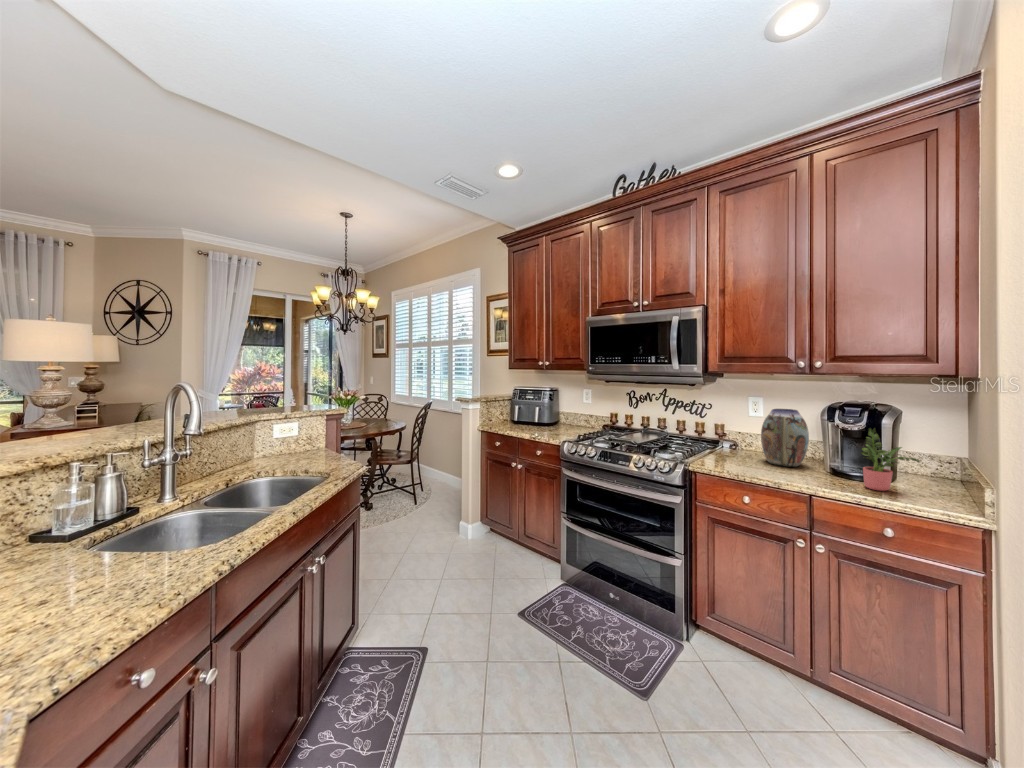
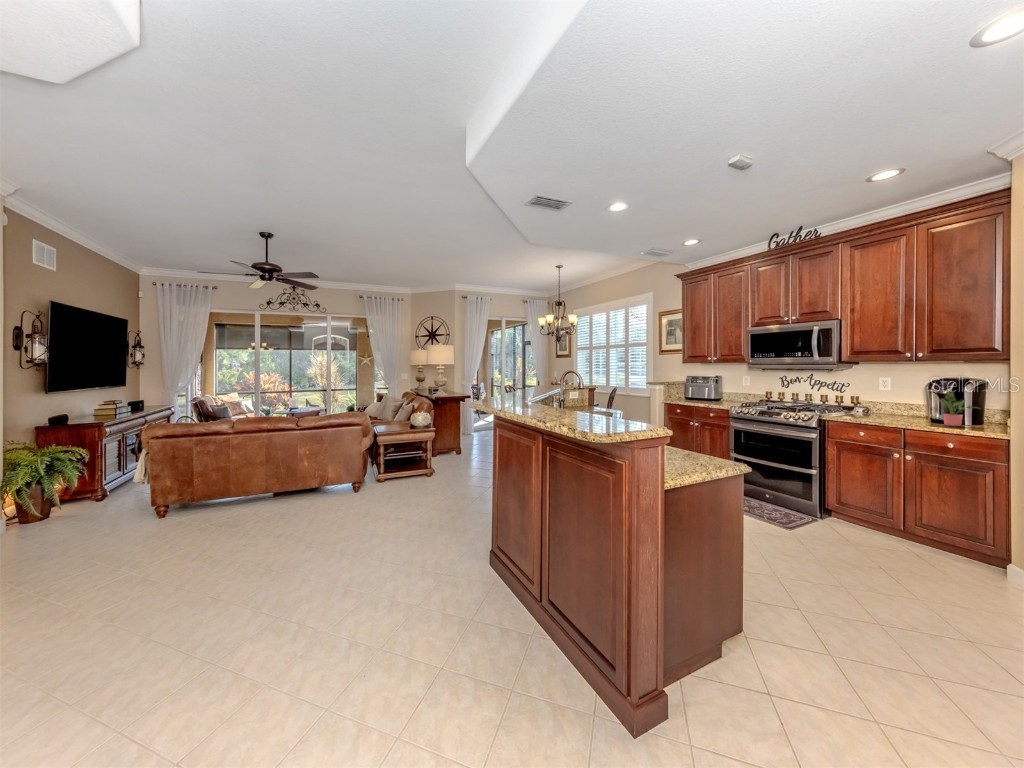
vase: present [761,409,809,467] -> none [879,383,914,419]

